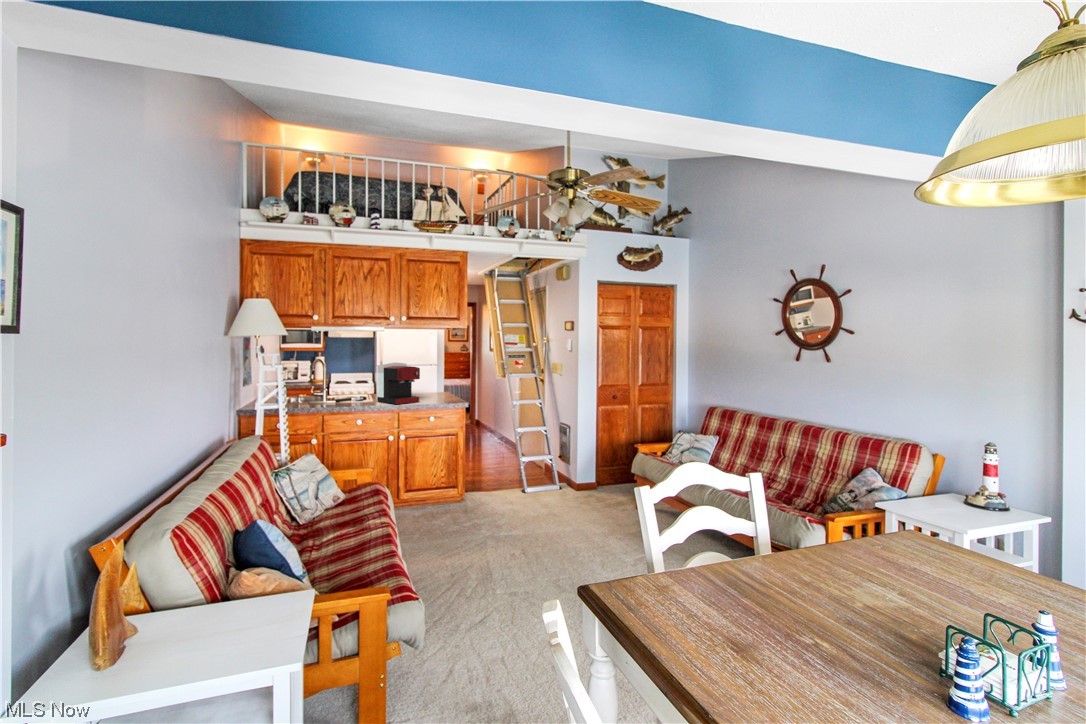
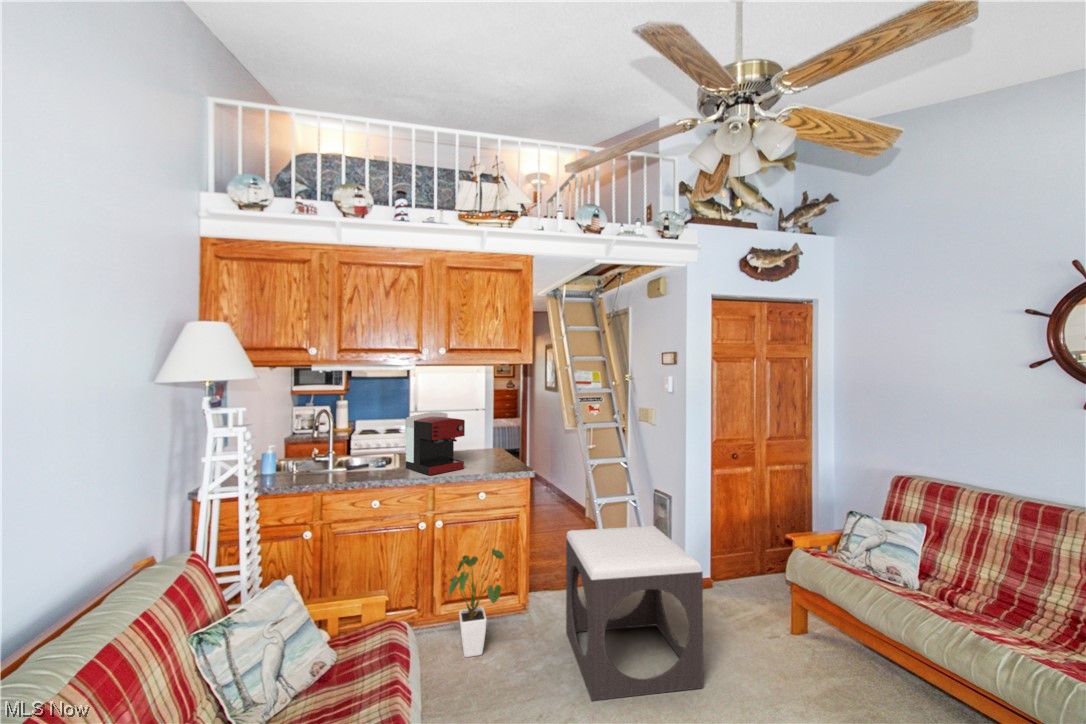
footstool: none [490,437,570,529] -> present [566,526,703,701]
house plant: none [411,452,449,517] -> present [449,549,504,657]

